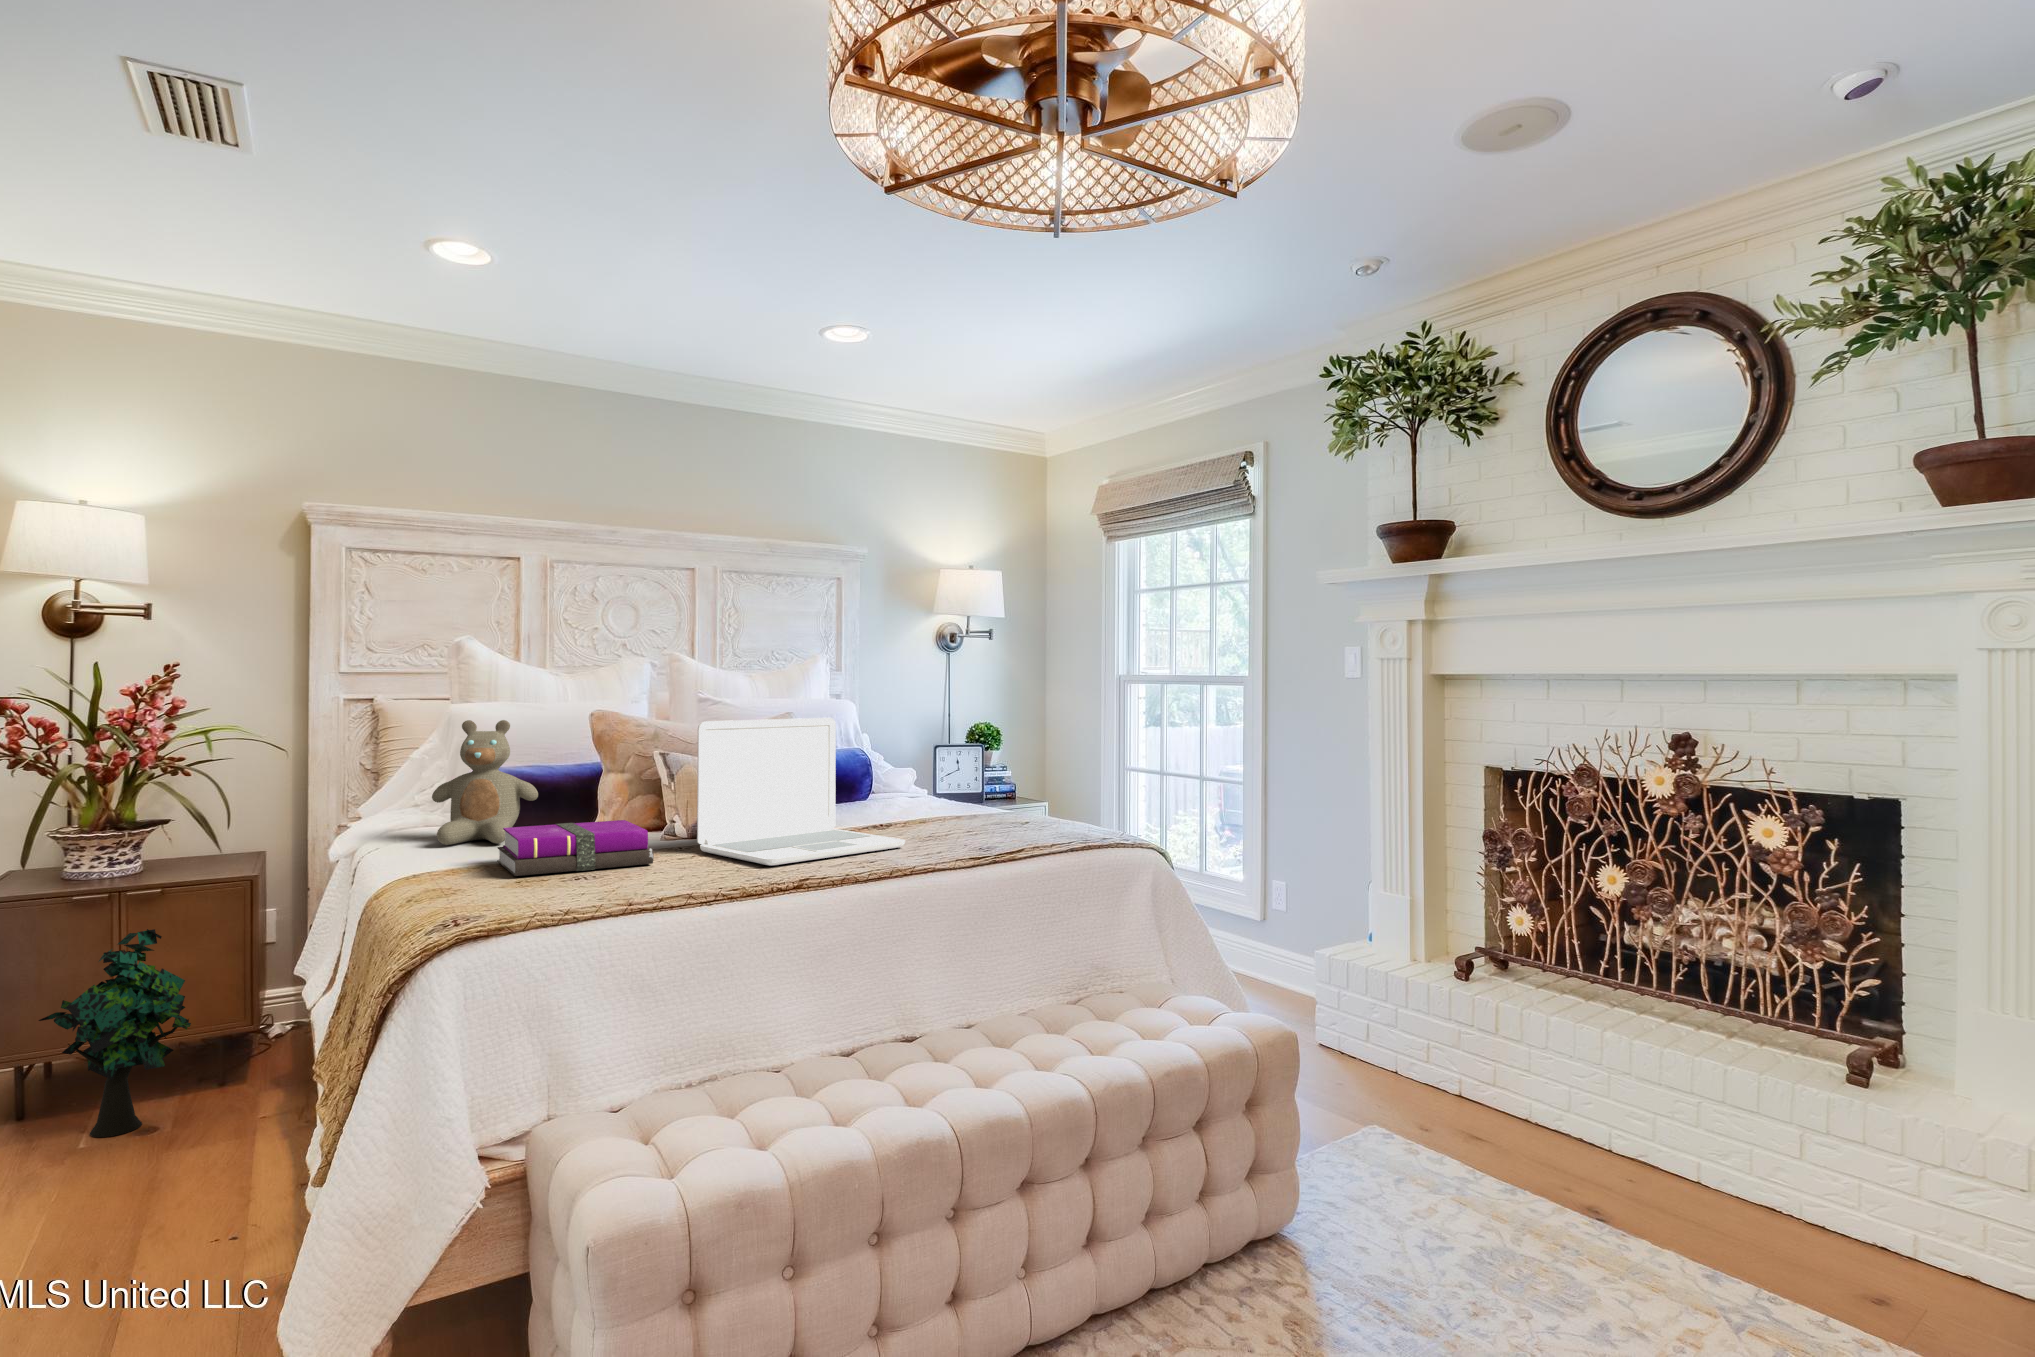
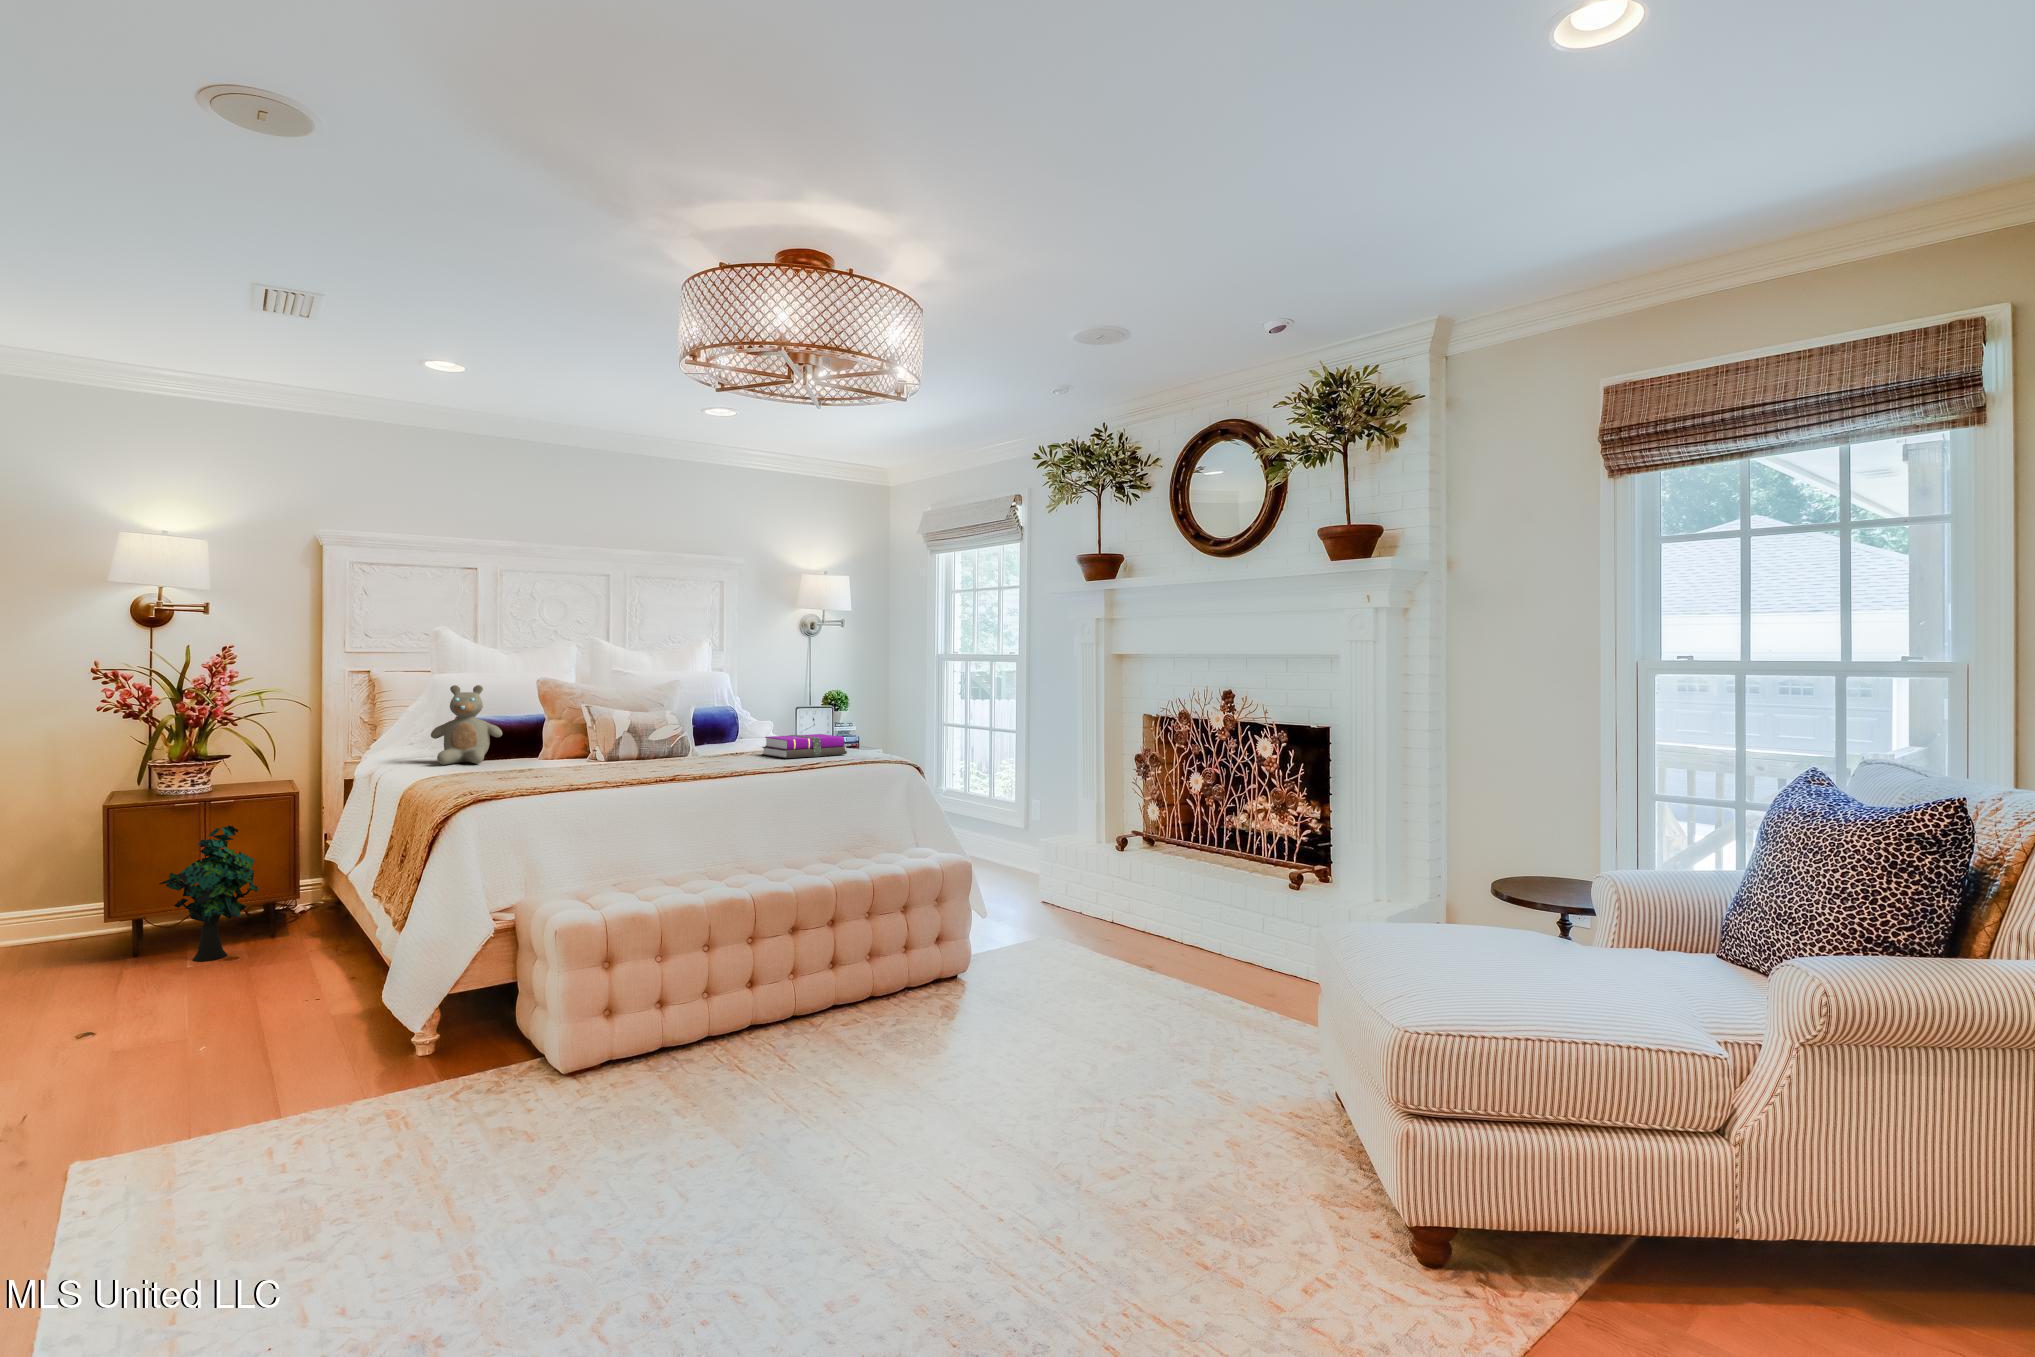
laptop: present [697,718,905,866] -> none [610,683,744,771]
notebook: present [497,820,654,876] -> present [762,734,847,758]

